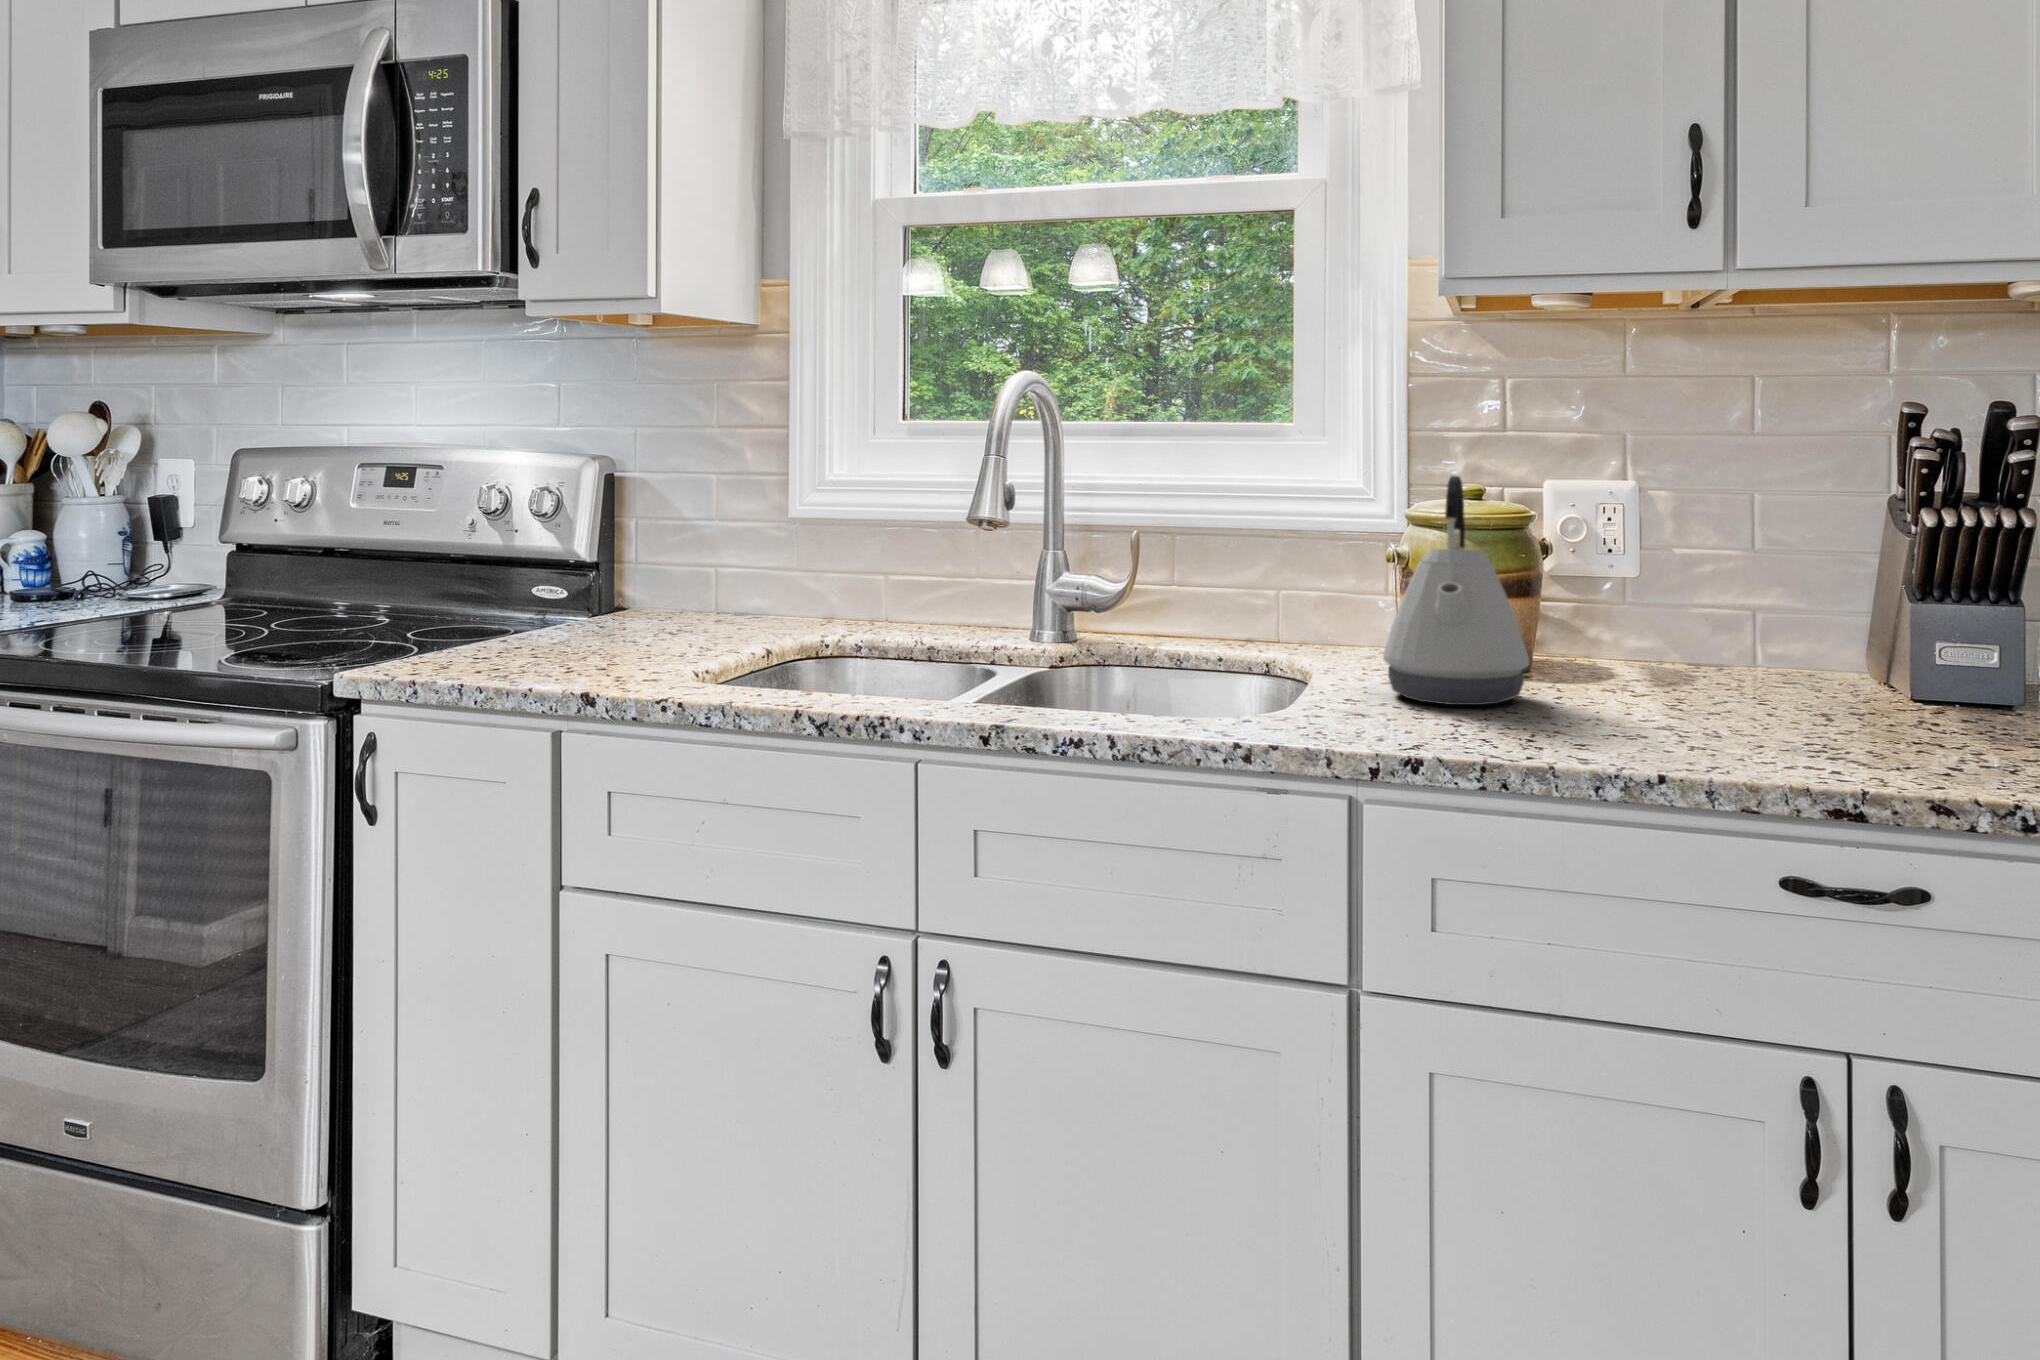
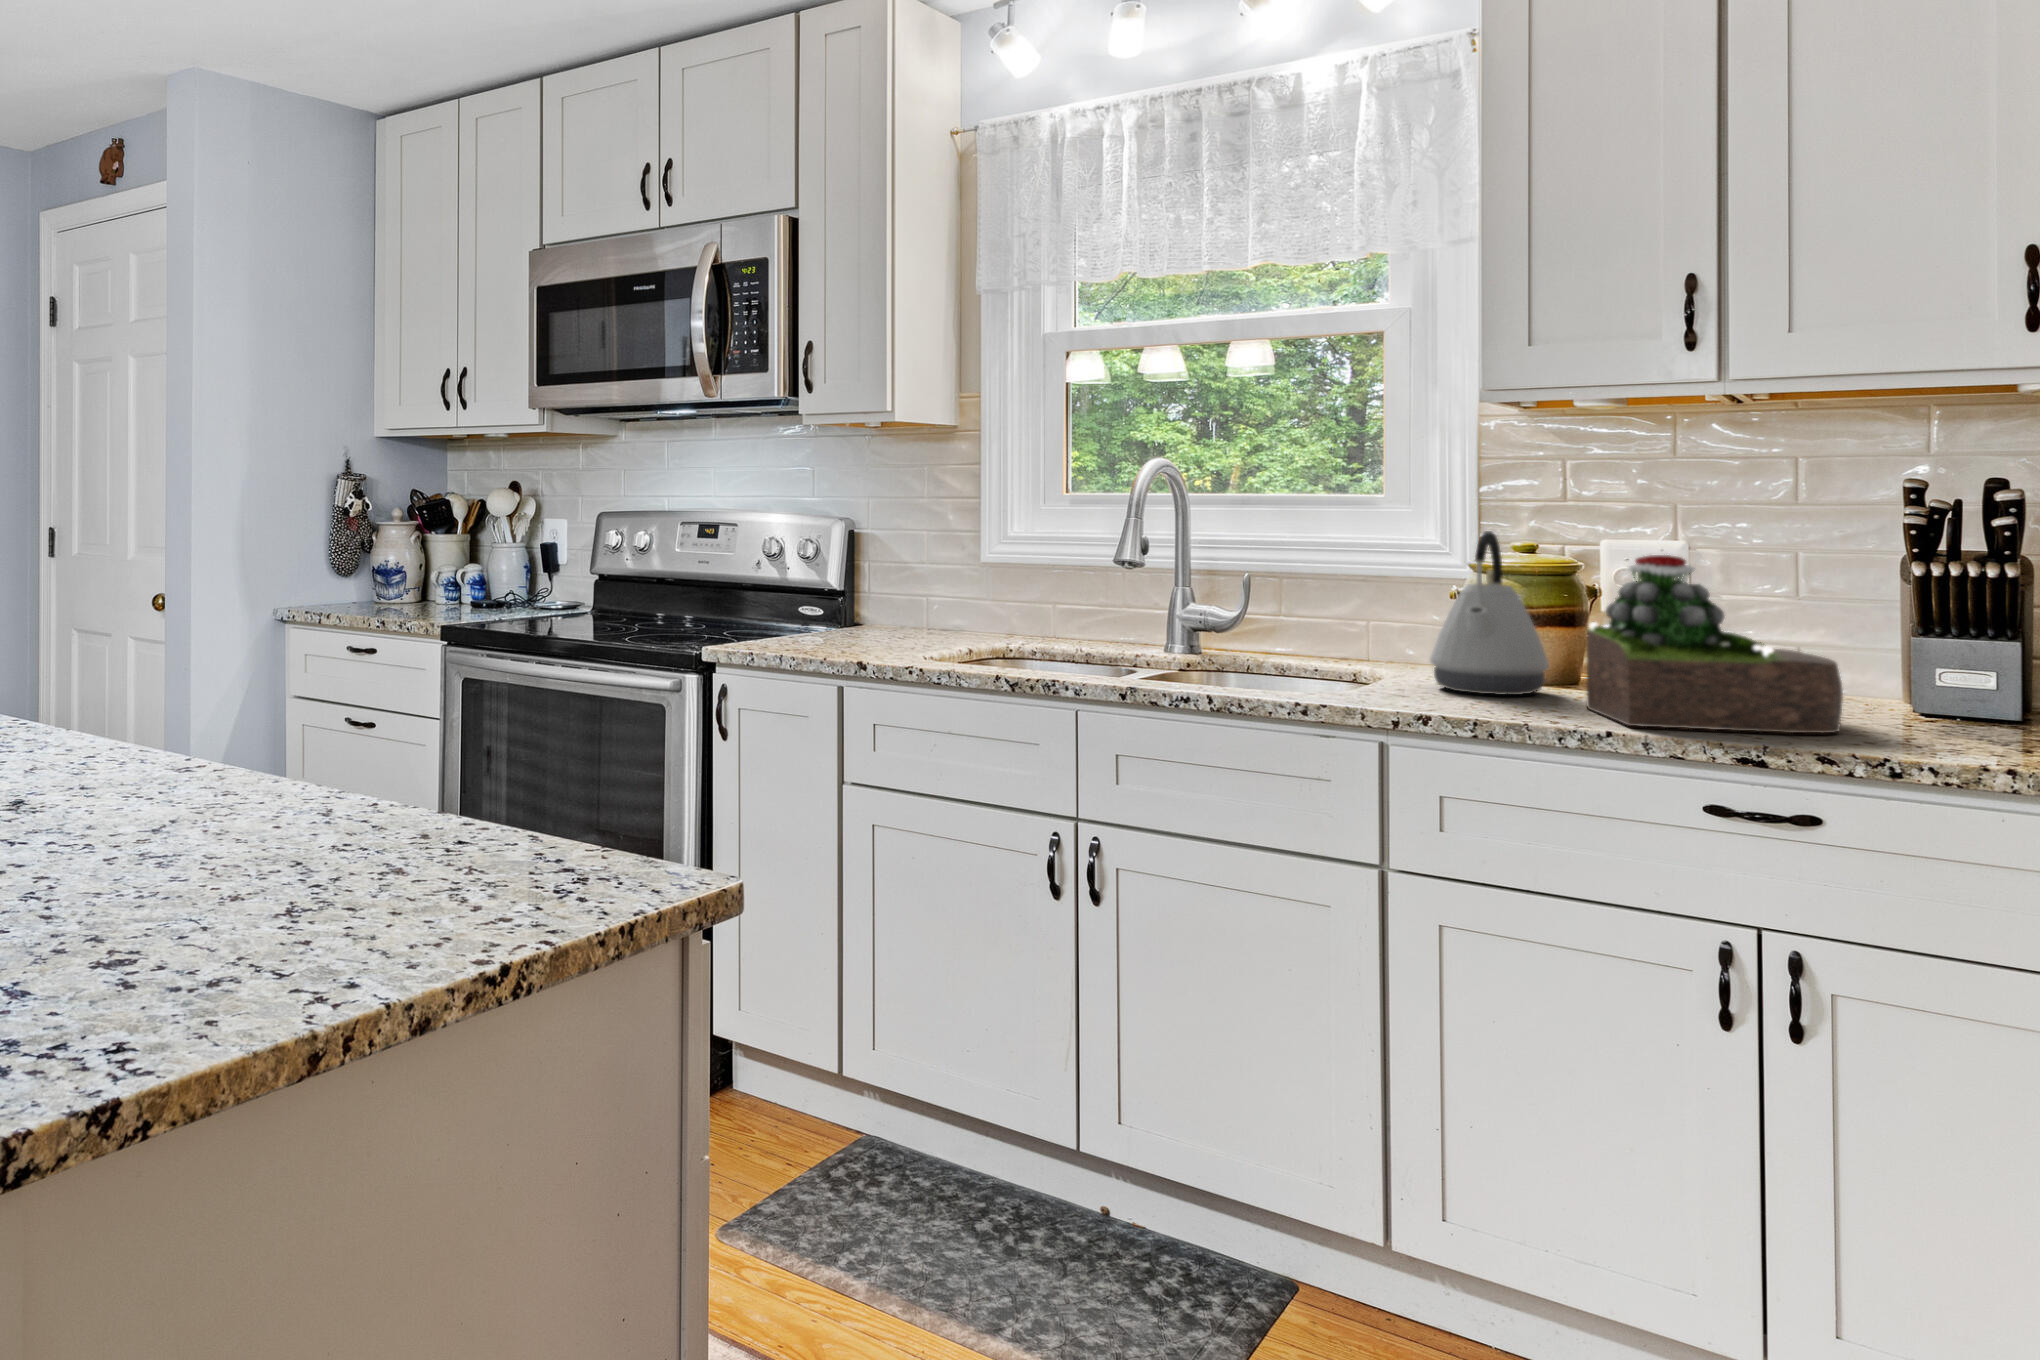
succulent plant: none [1590,509,1911,761] -> present [1587,555,1843,733]

